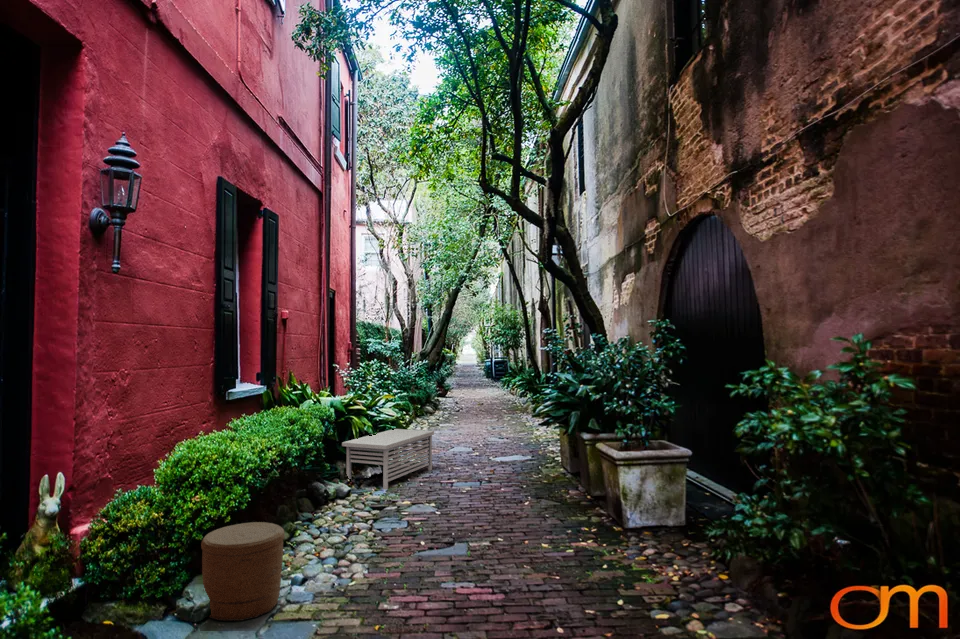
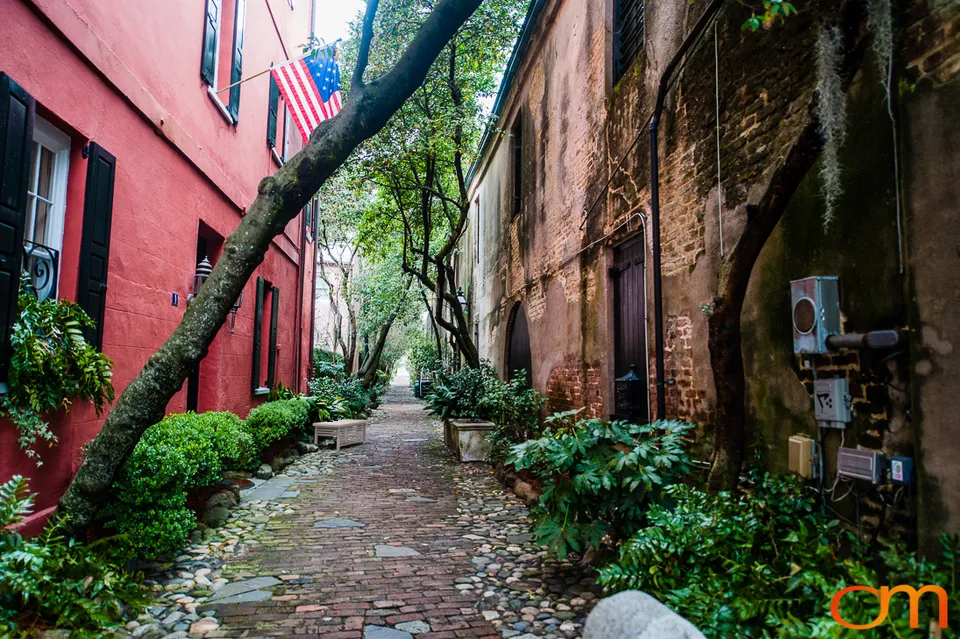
woven basket: present [201,522,285,621] -> none [267,444,302,480]

